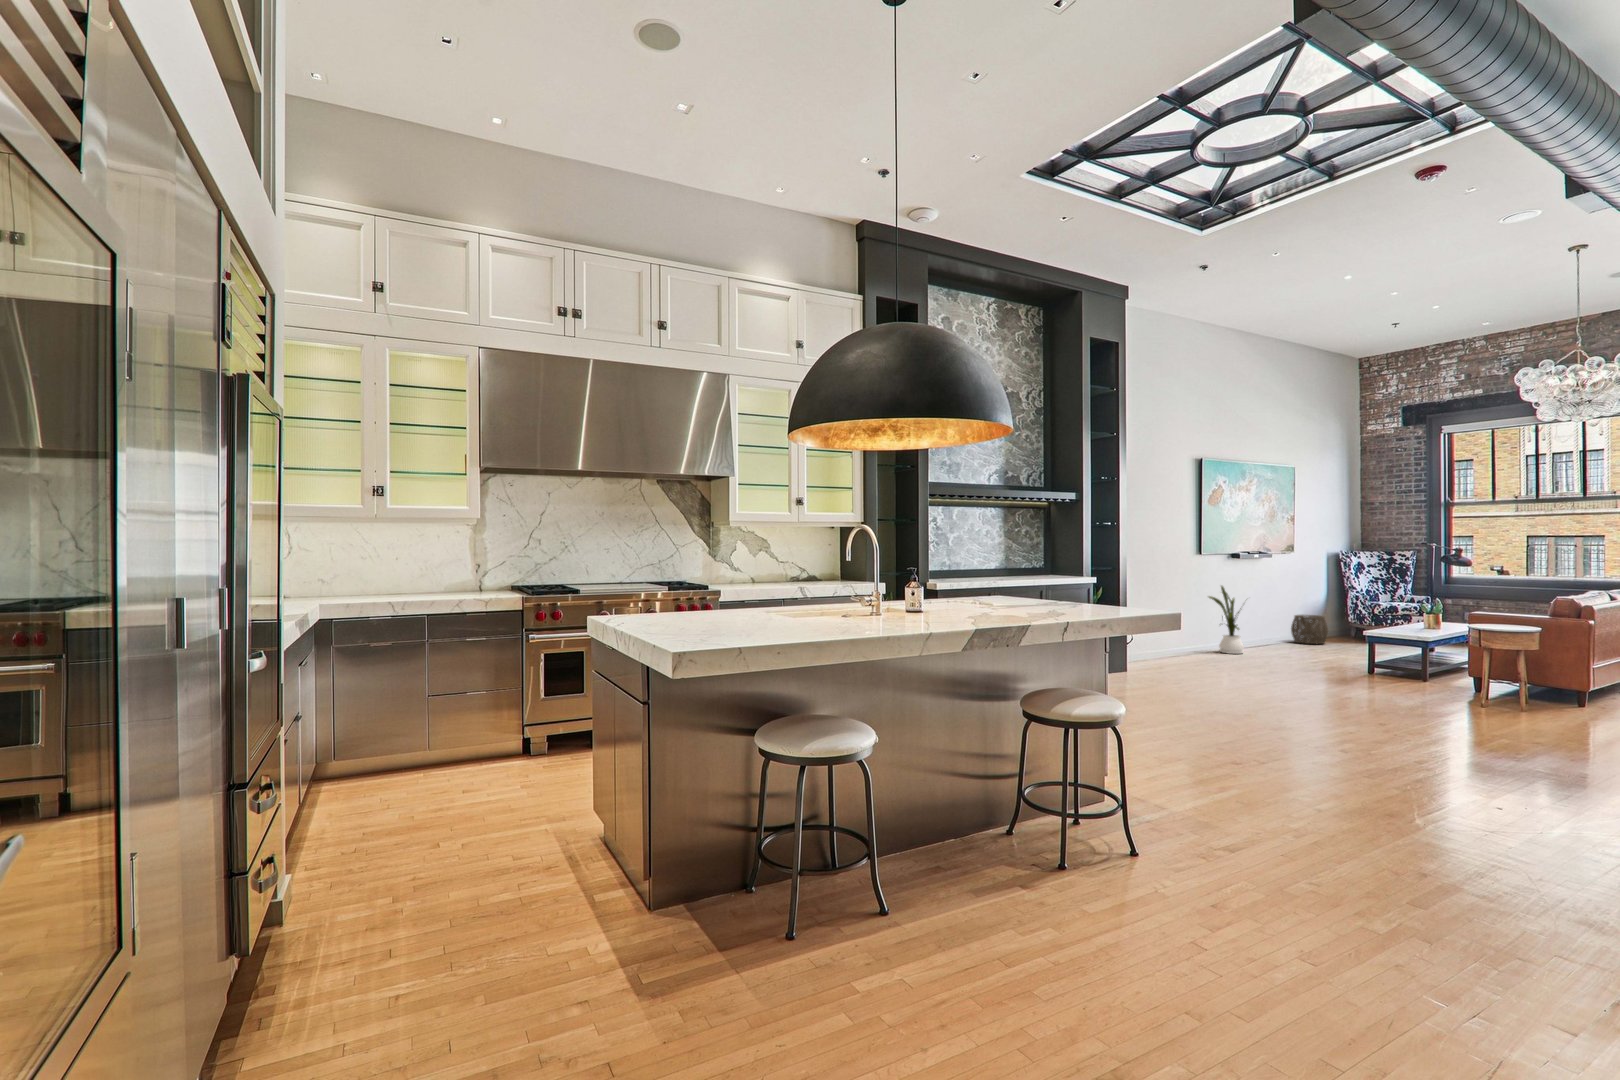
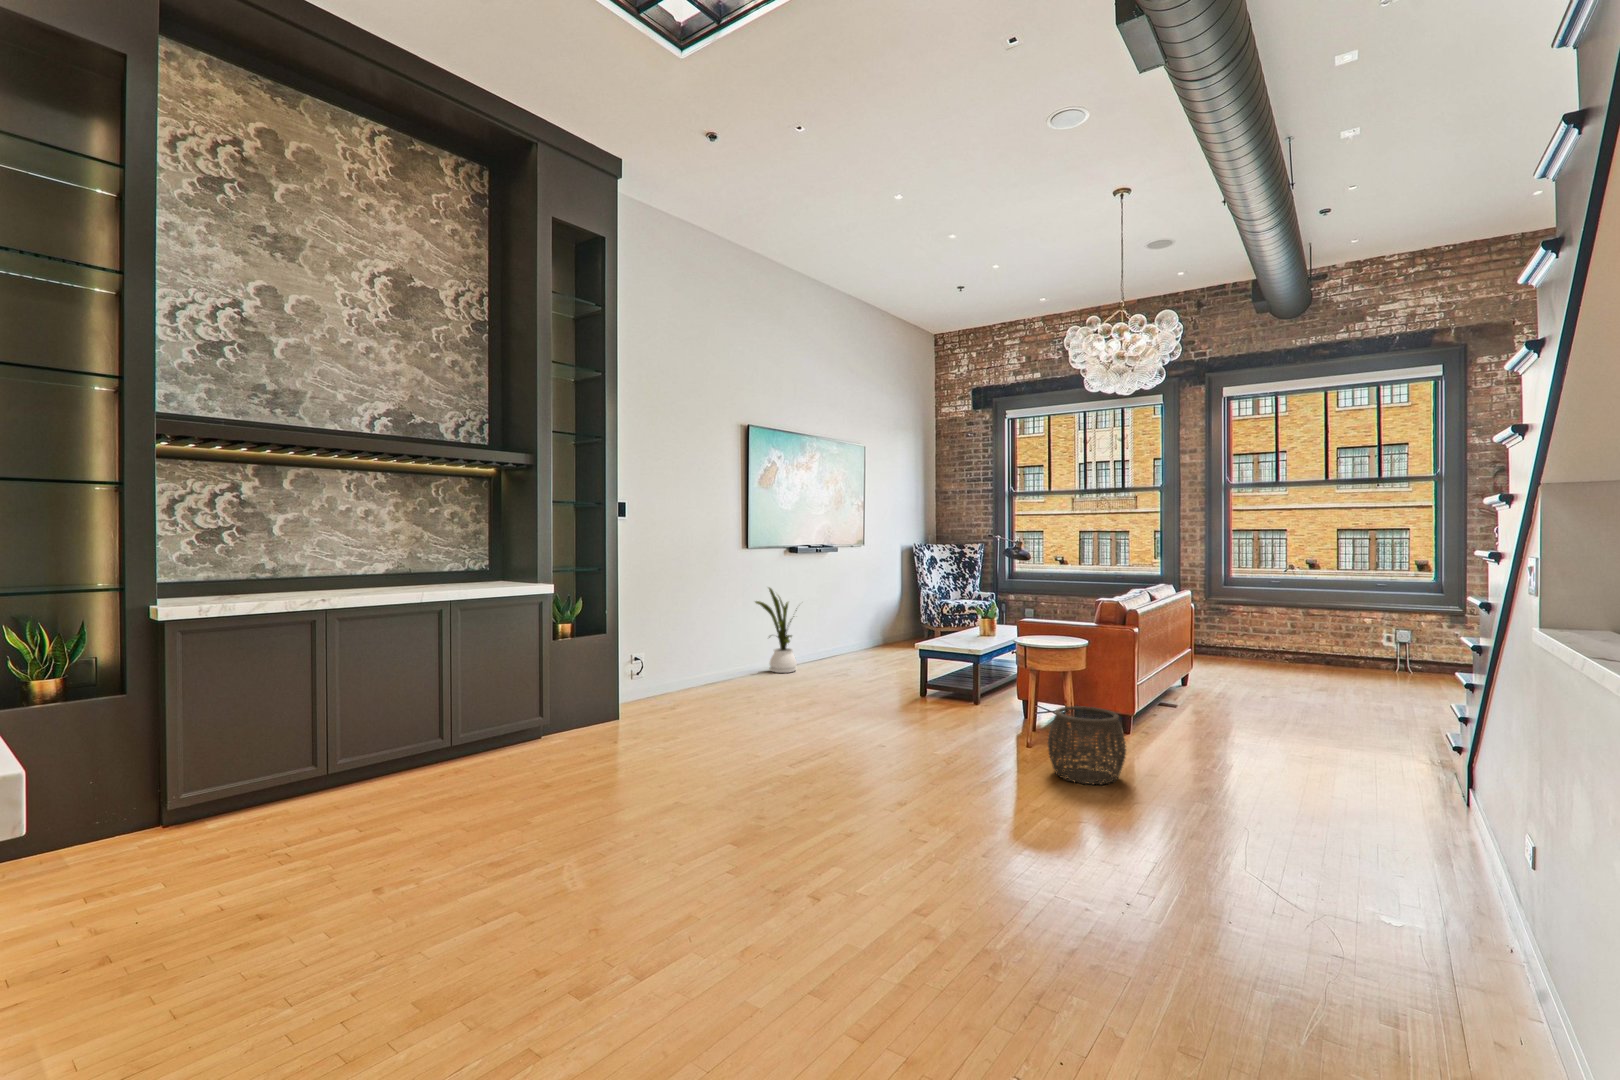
woven basket: present [1291,615,1328,644] -> present [1048,706,1126,785]

